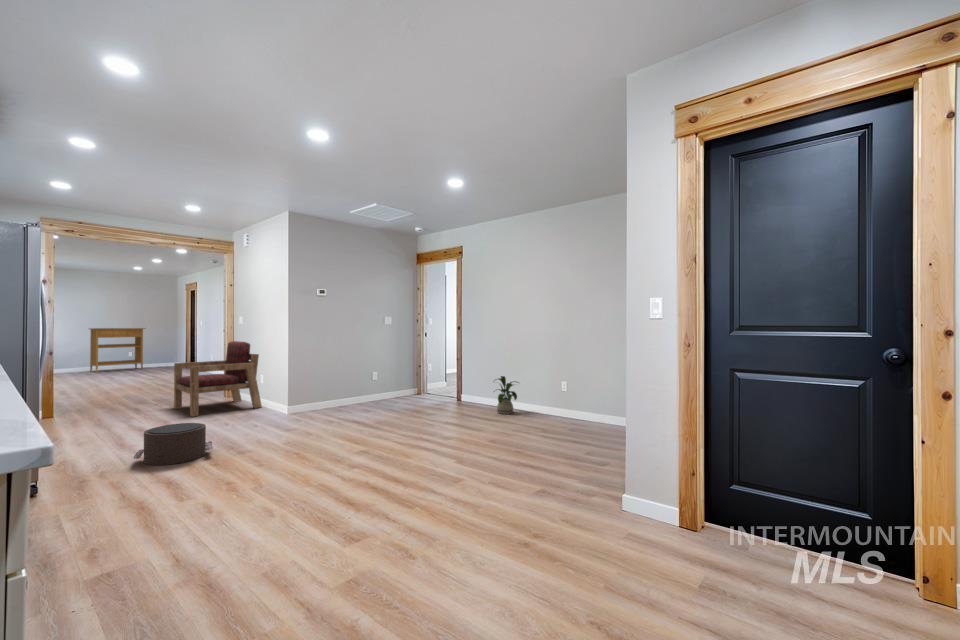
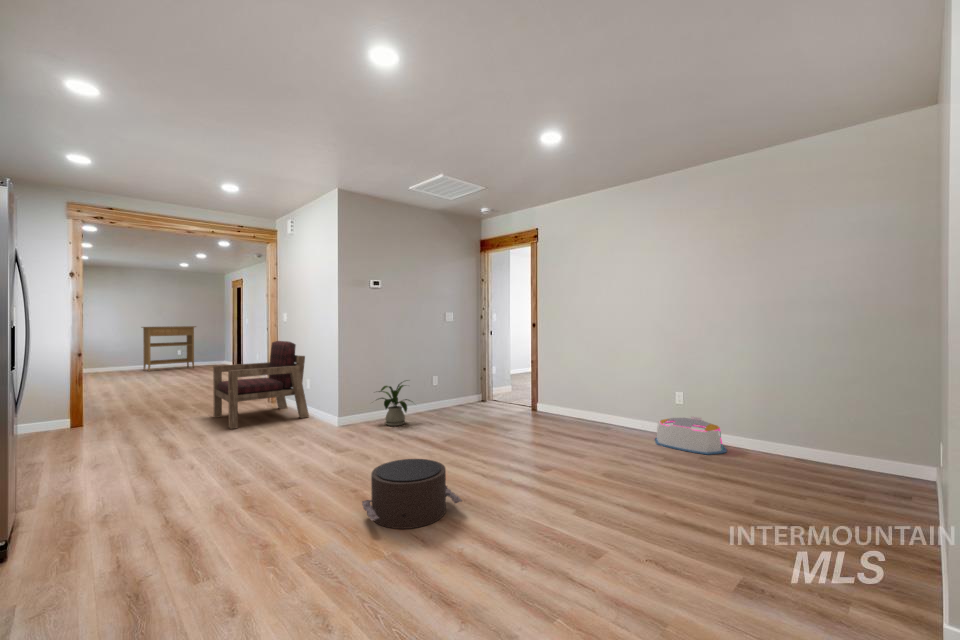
house plant: present [497,376,518,414] -> present [379,380,410,426]
storage bin: none [543,400,592,427] -> present [655,416,727,455]
pouf: present [134,423,213,465] -> present [362,459,462,529]

